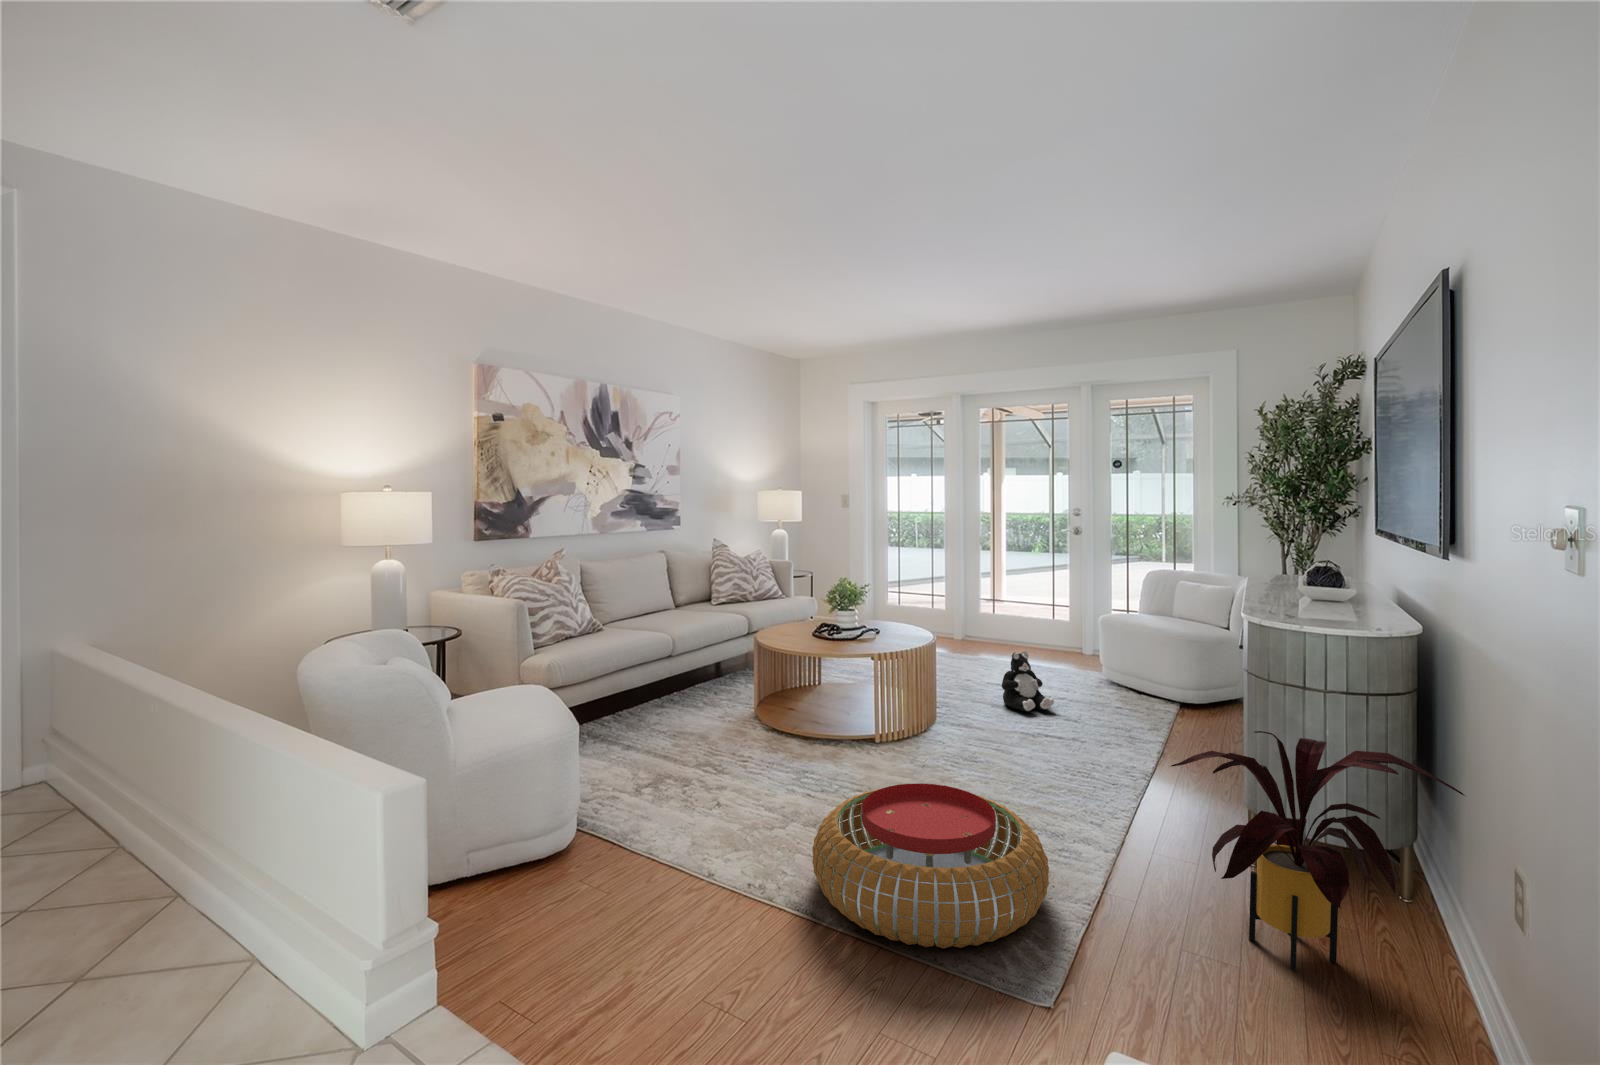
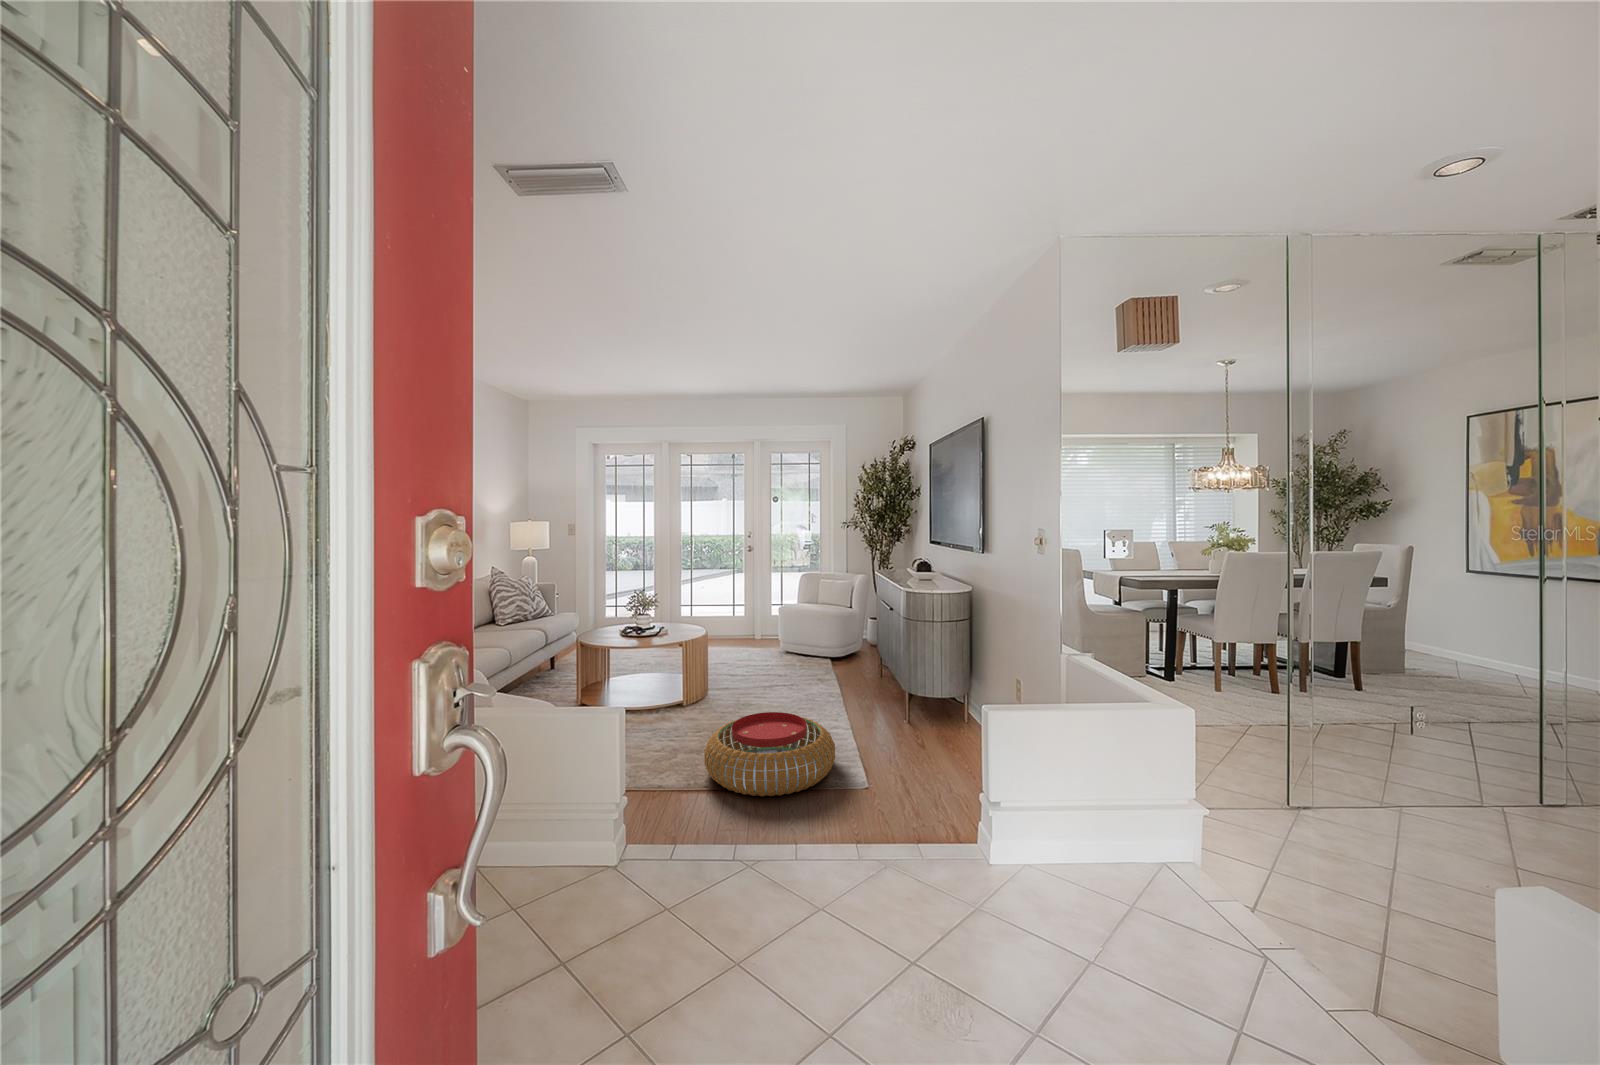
plush toy: present [1002,652,1054,711] -> none [738,630,771,668]
house plant: present [1171,731,1465,970] -> none [888,652,992,757]

